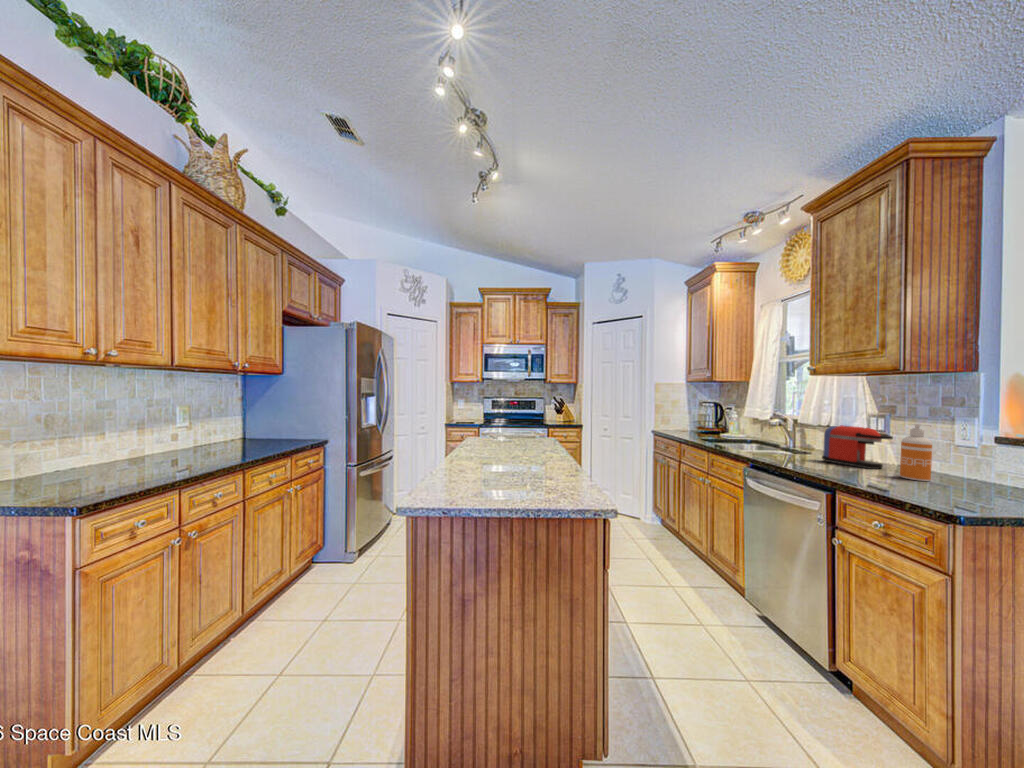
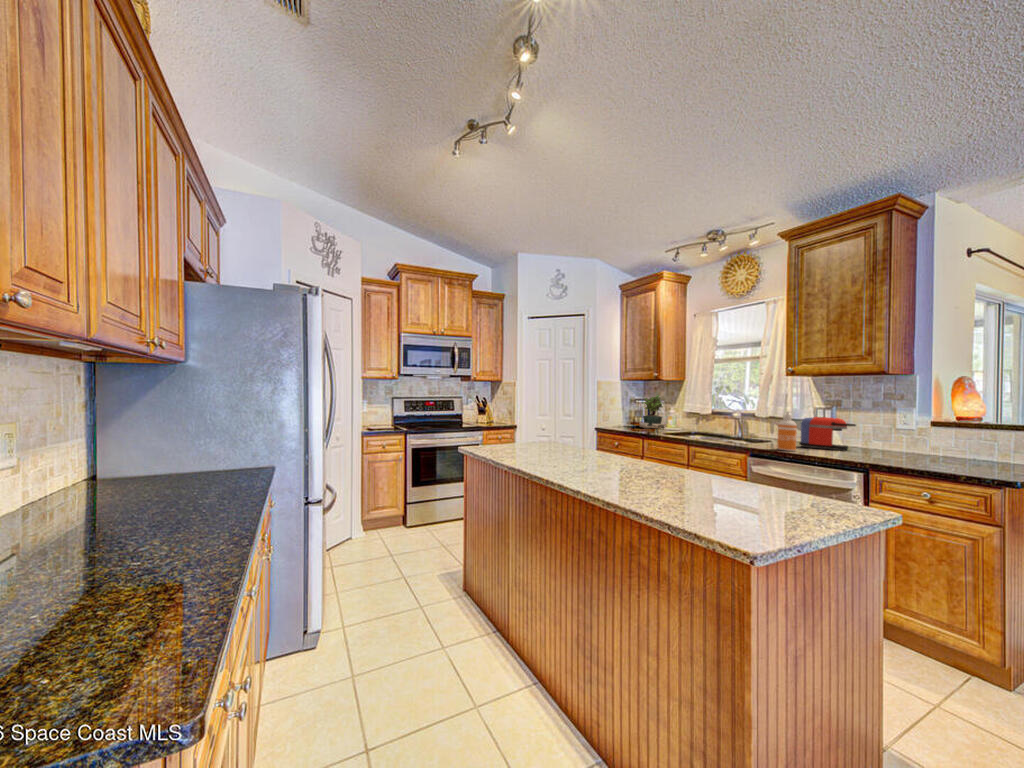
potted plant: none [707,397,740,435] -> present [640,395,665,428]
soap dispenser: present [900,424,932,481] -> present [777,411,797,451]

